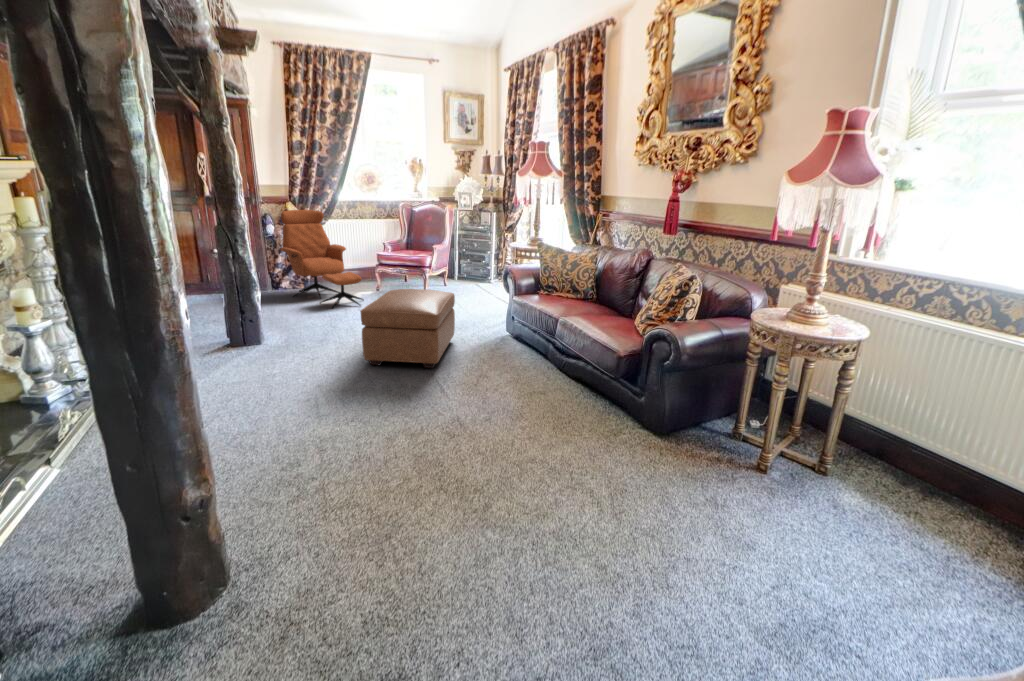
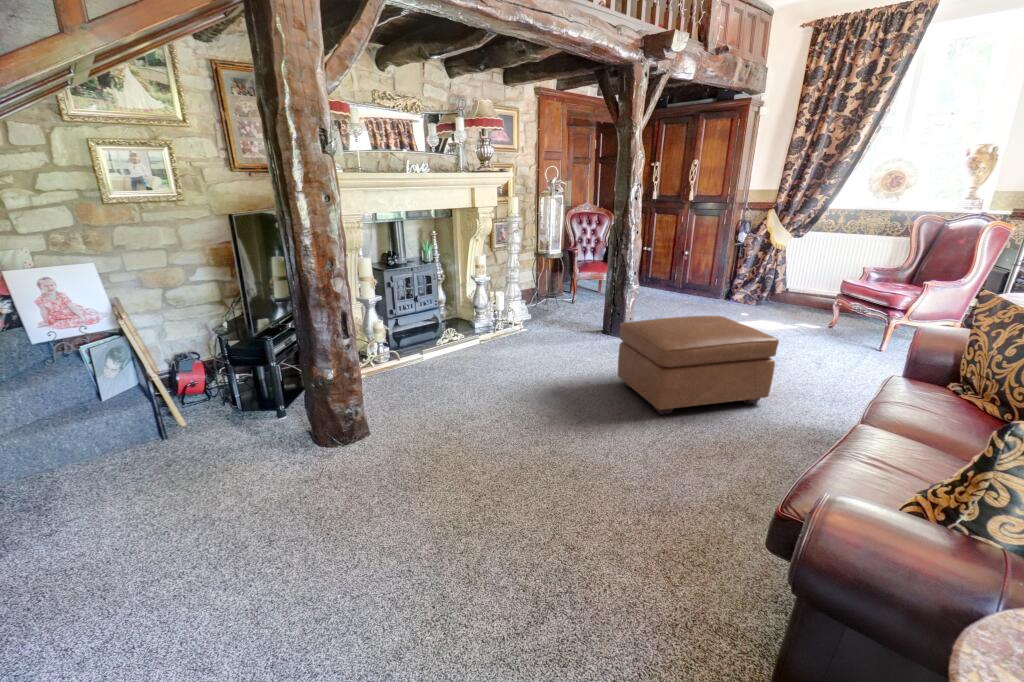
armchair: present [280,210,364,308] -> none [728,218,805,335]

